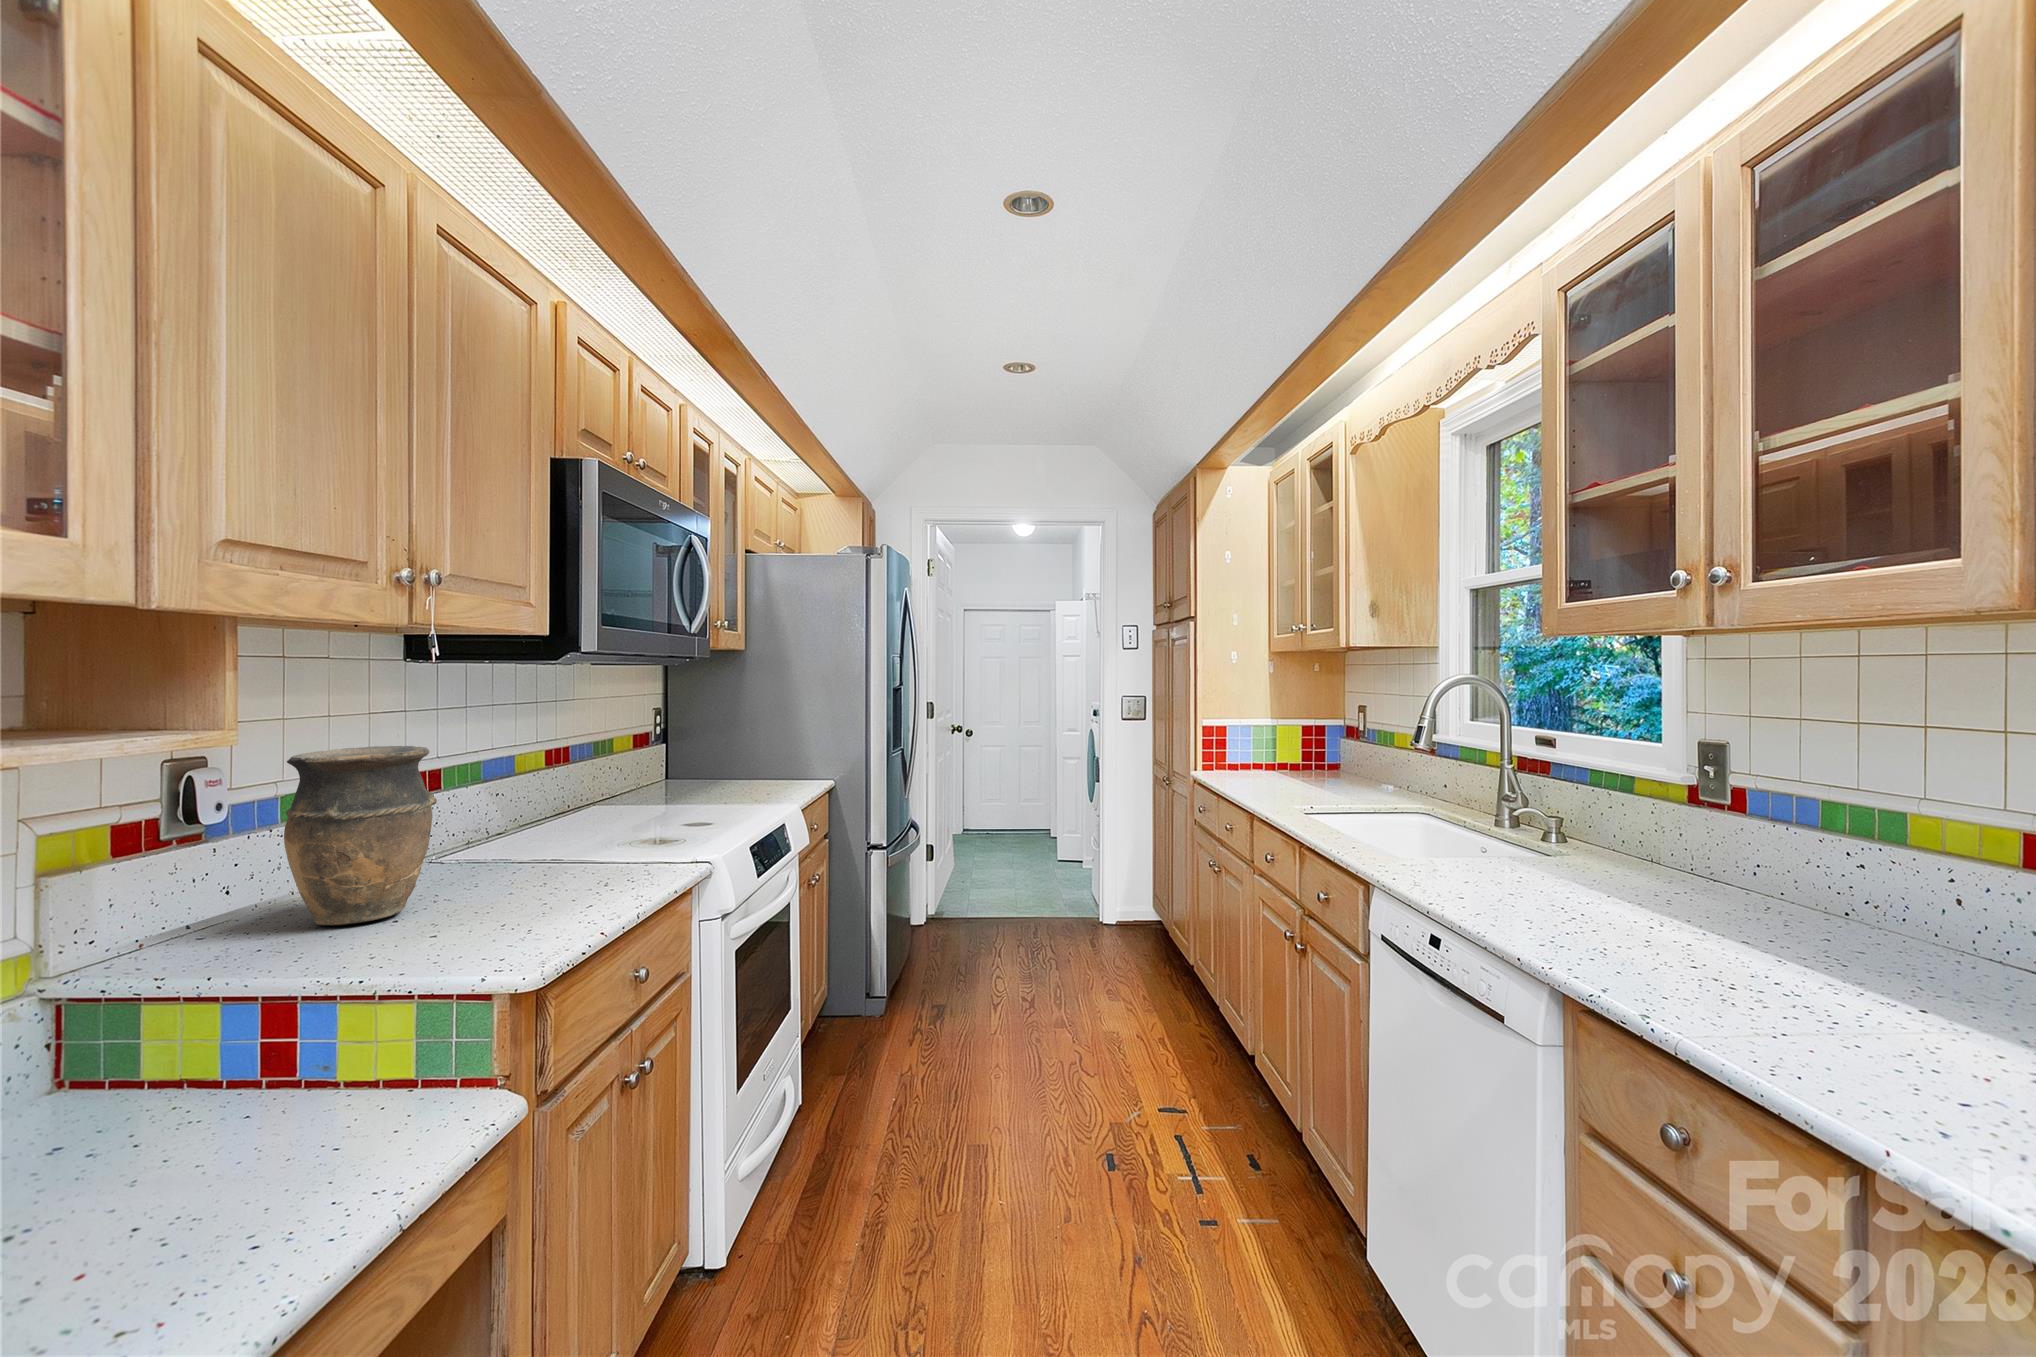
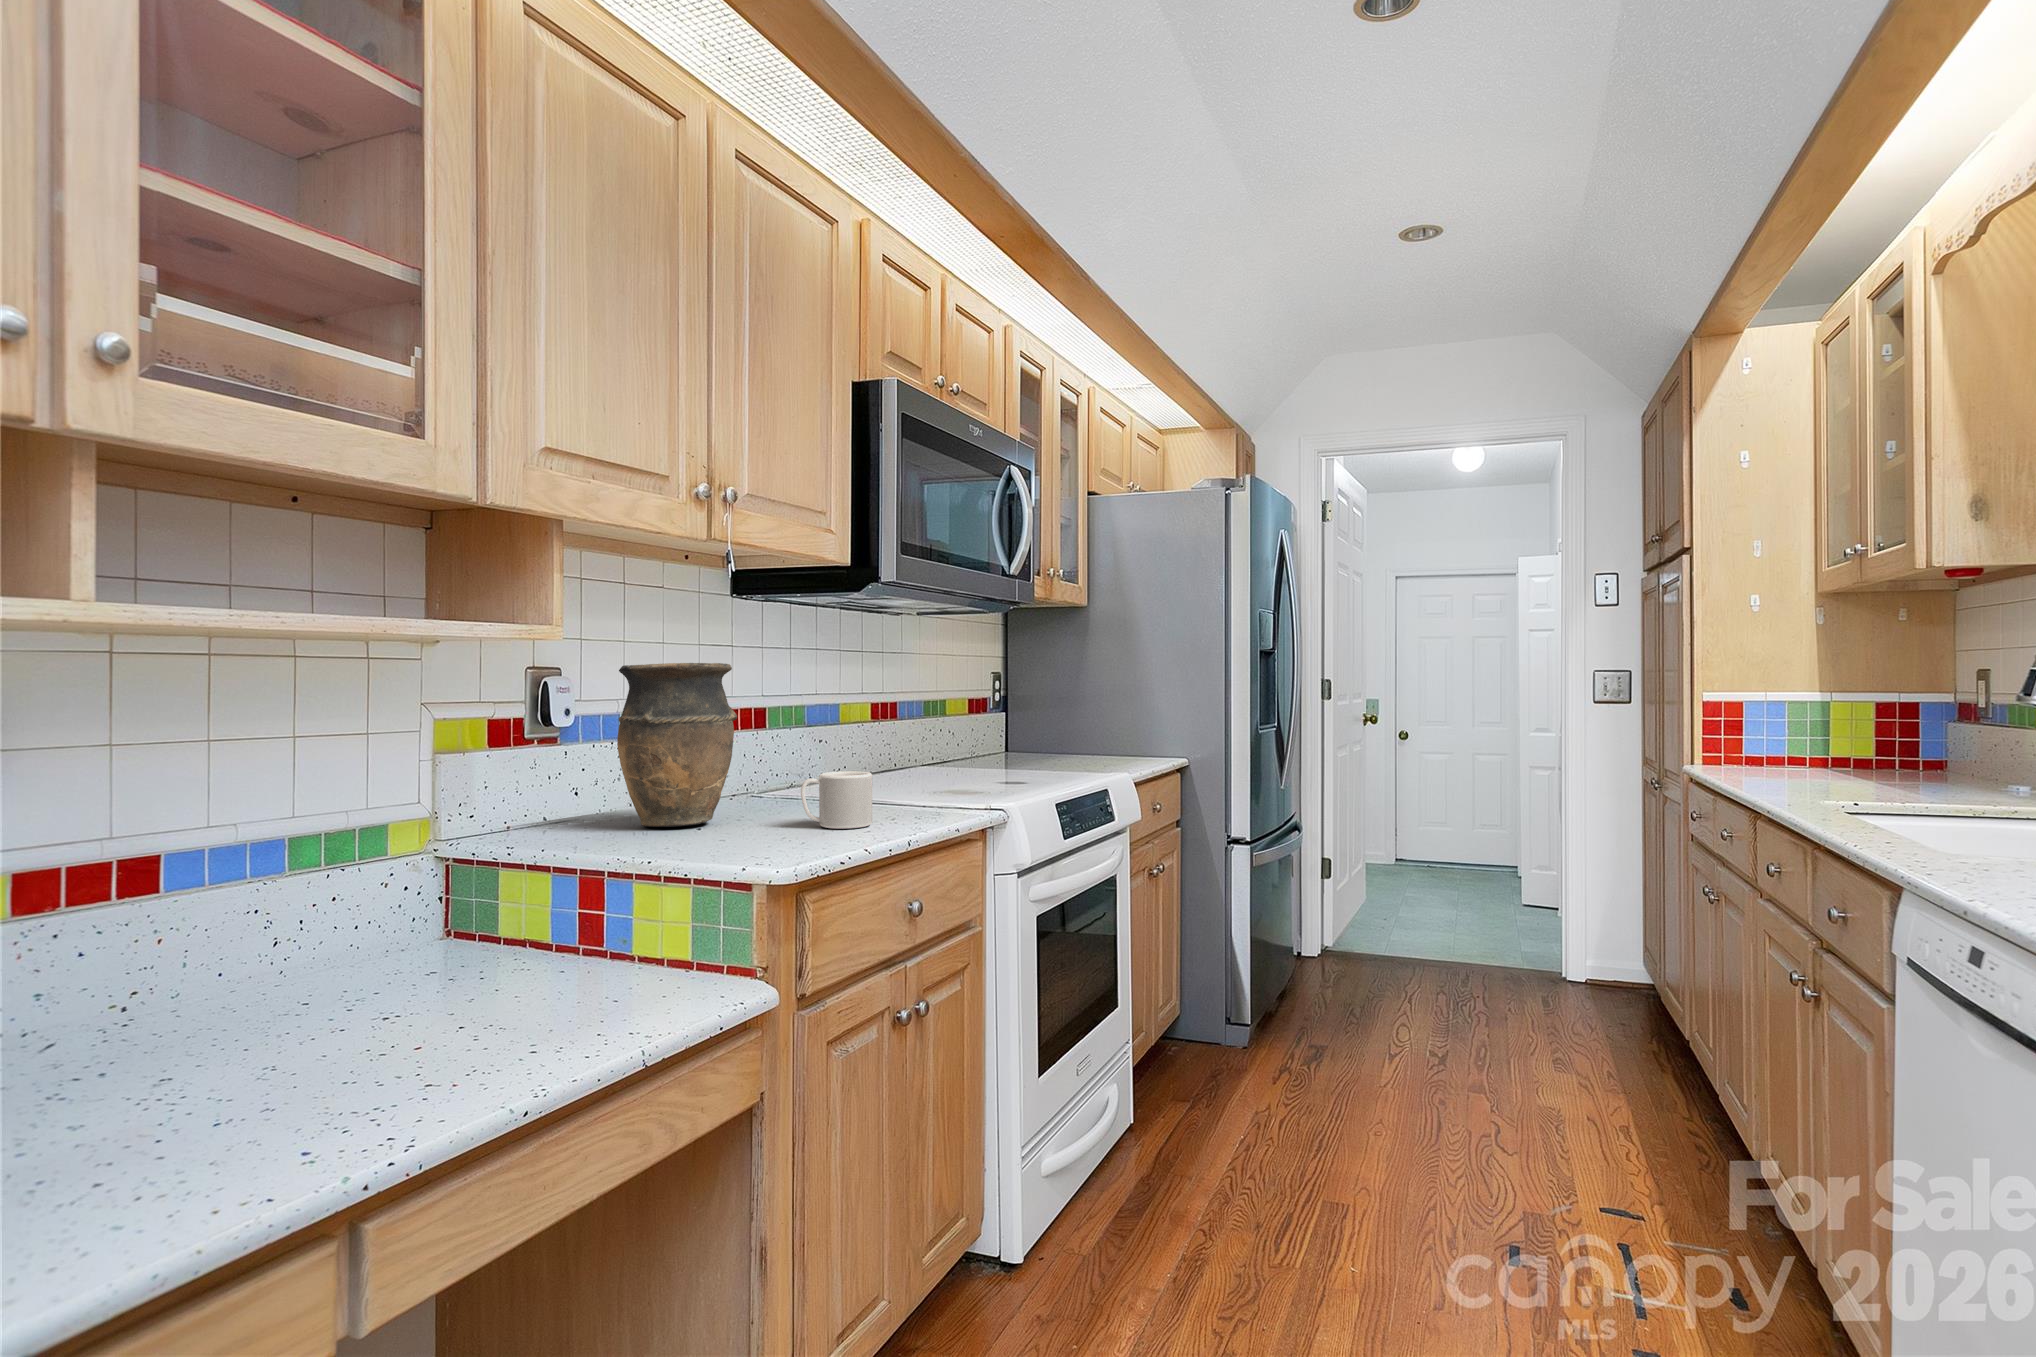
mug: none [516,846,593,906] -> present [801,771,872,829]

